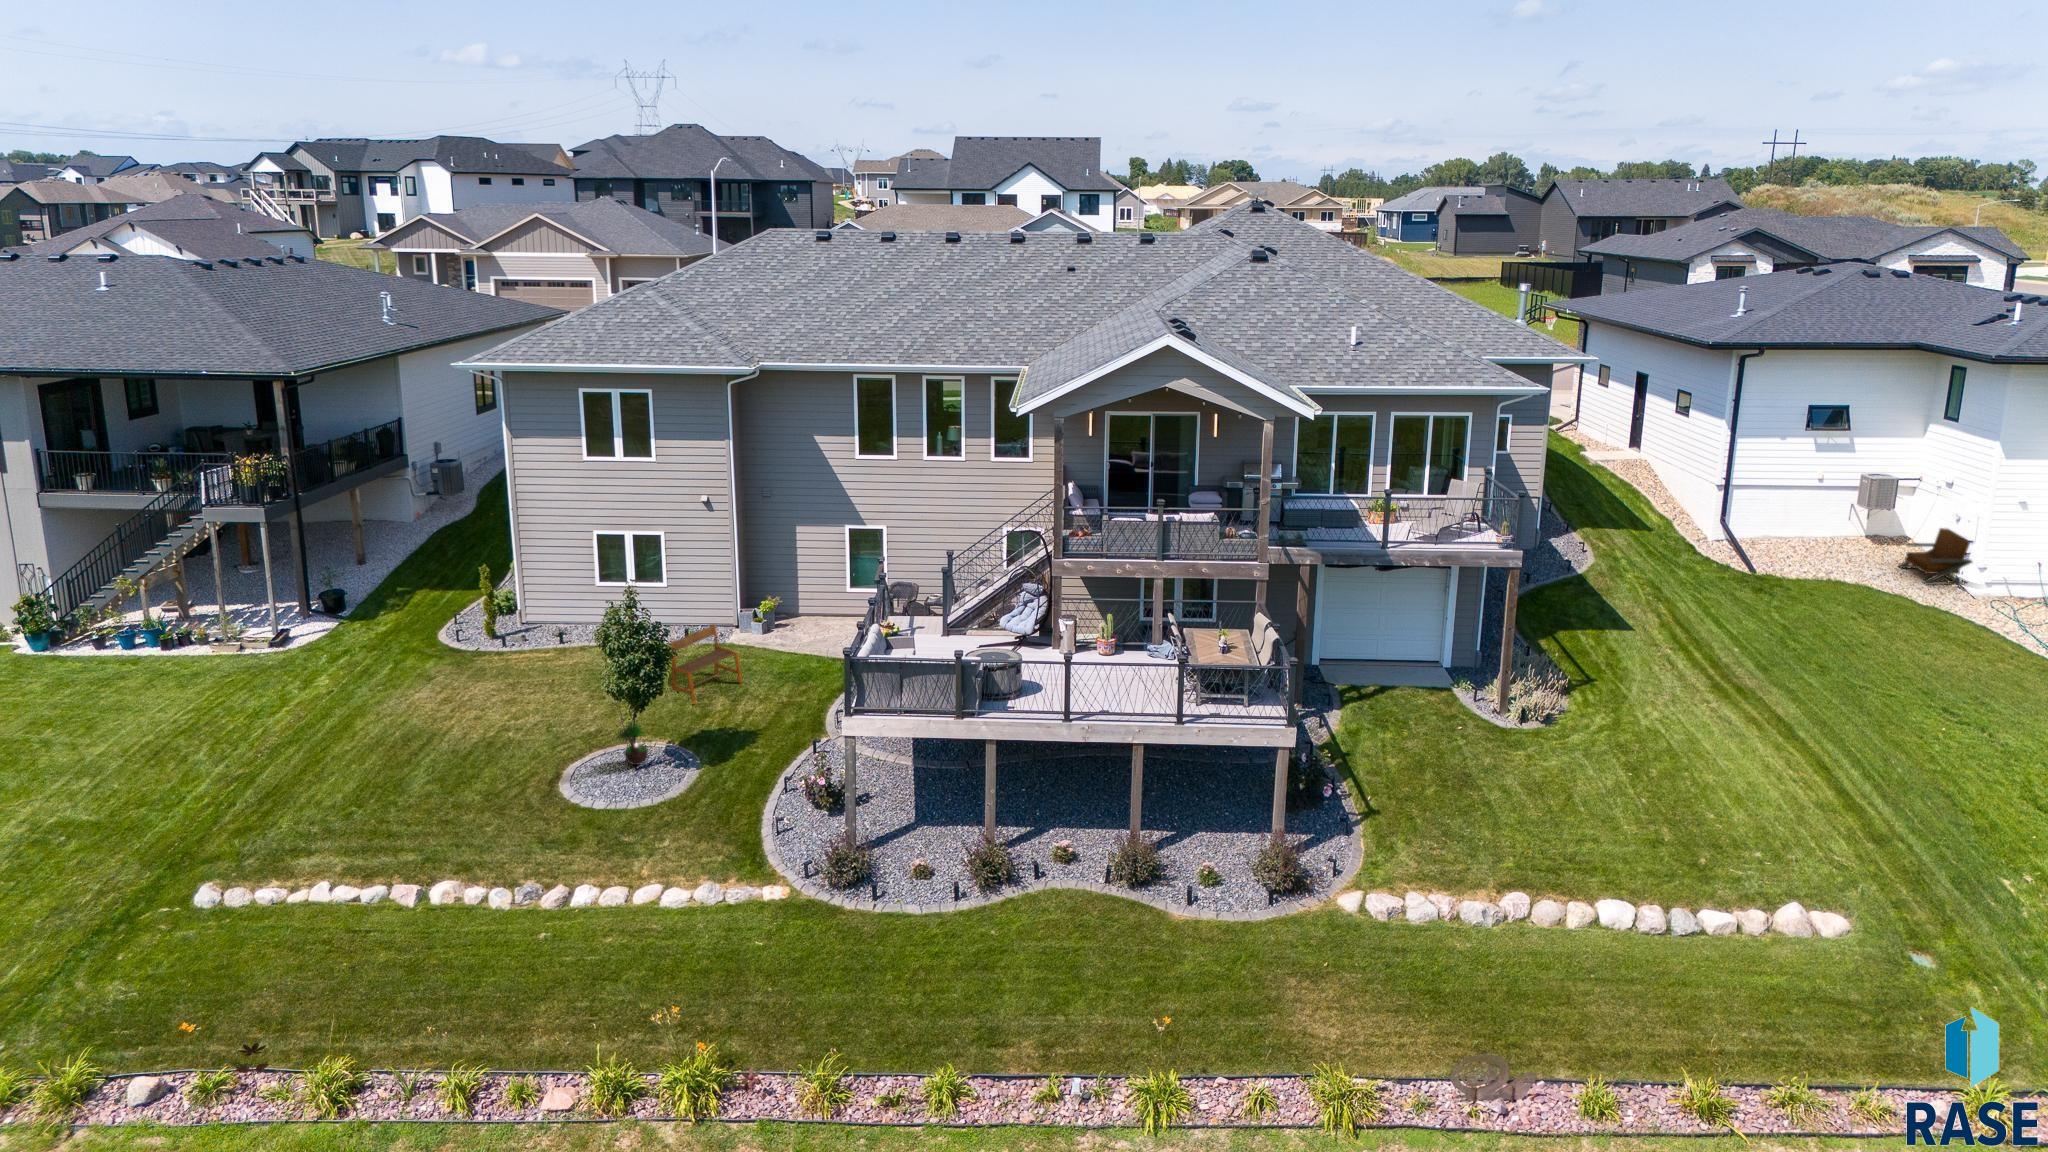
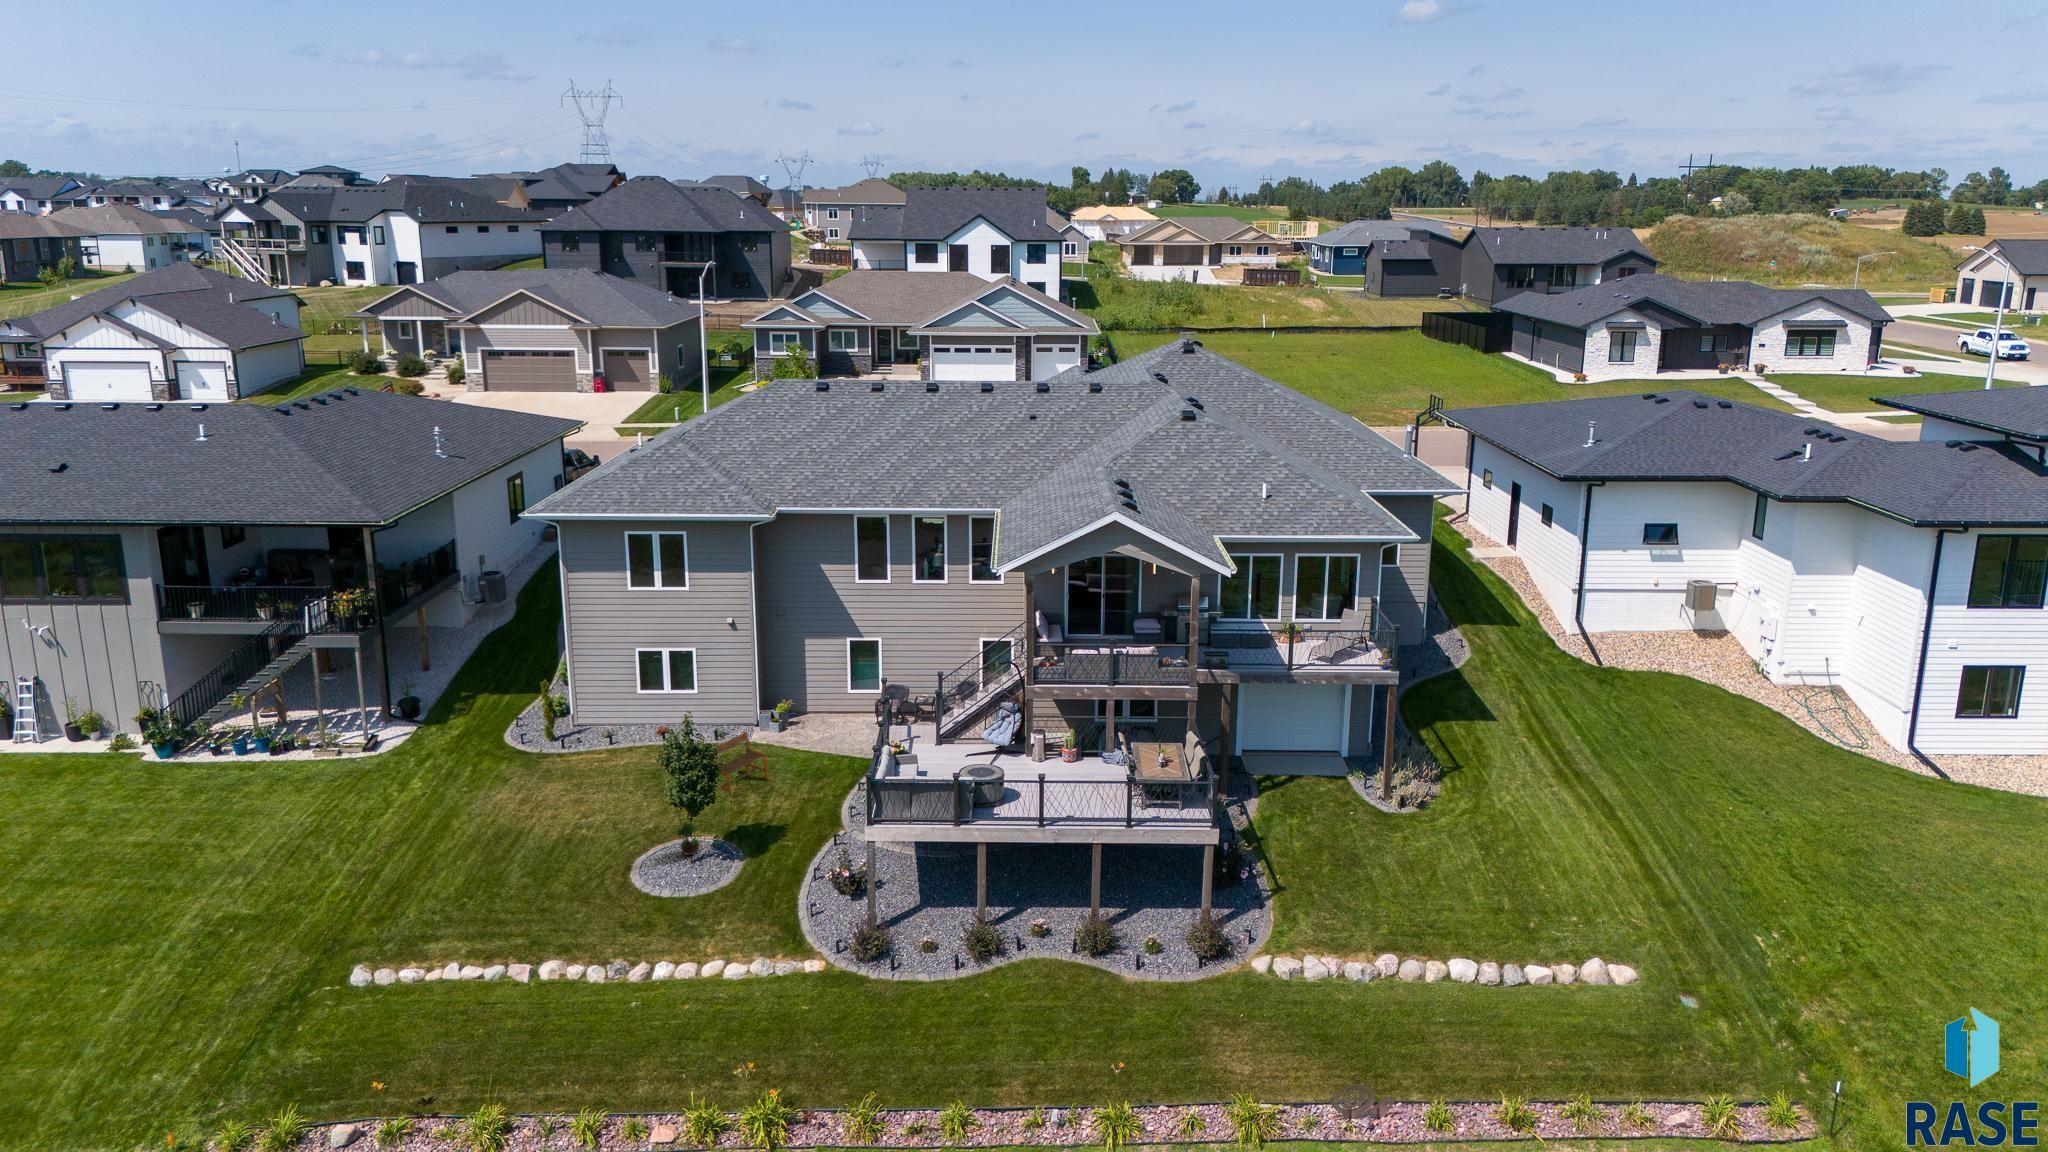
lounge chair: present [1899,528,1972,585] -> none [1713,627,1771,675]

